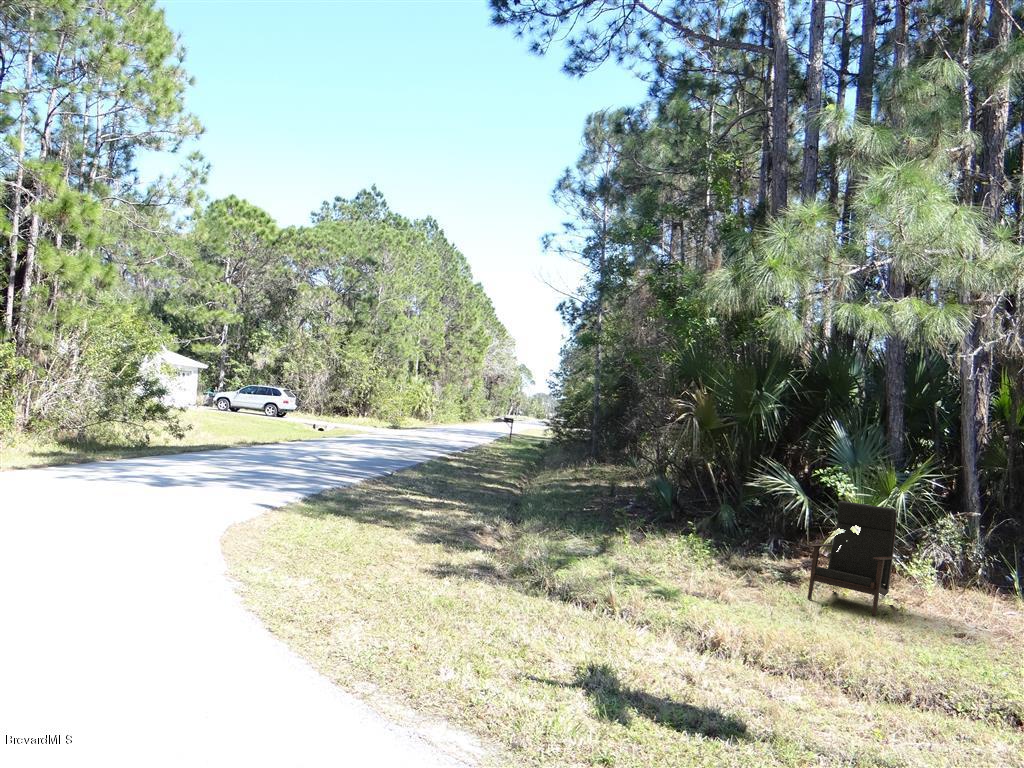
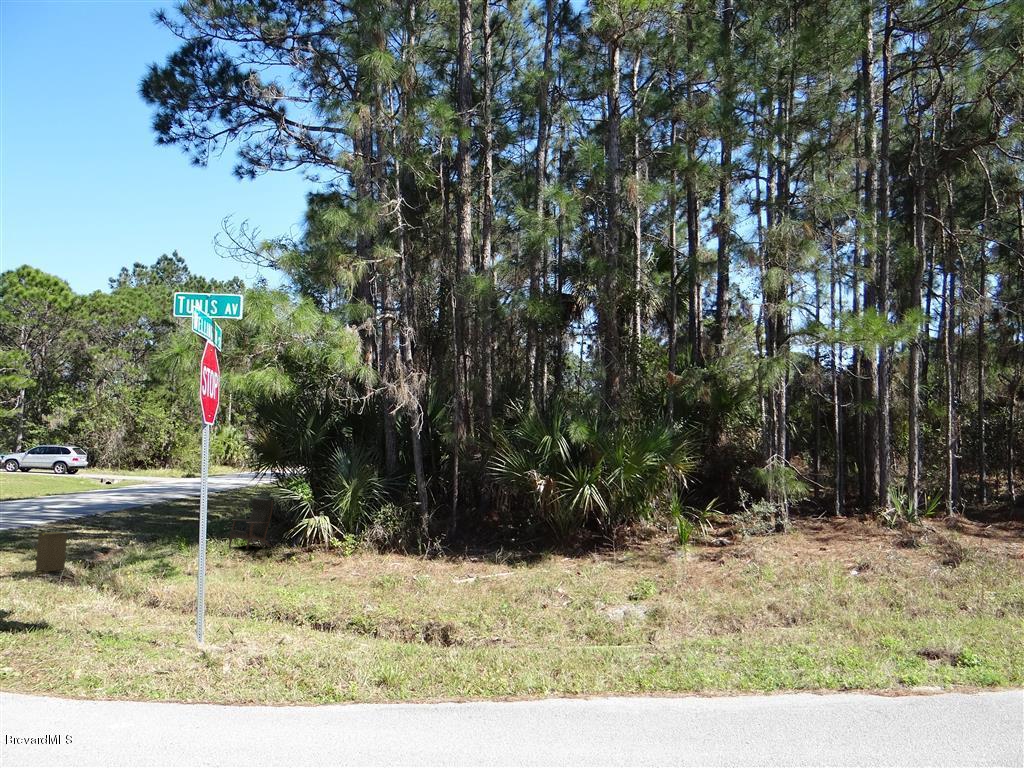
cardboard box: none [622,601,699,730] -> present [36,532,67,572]

